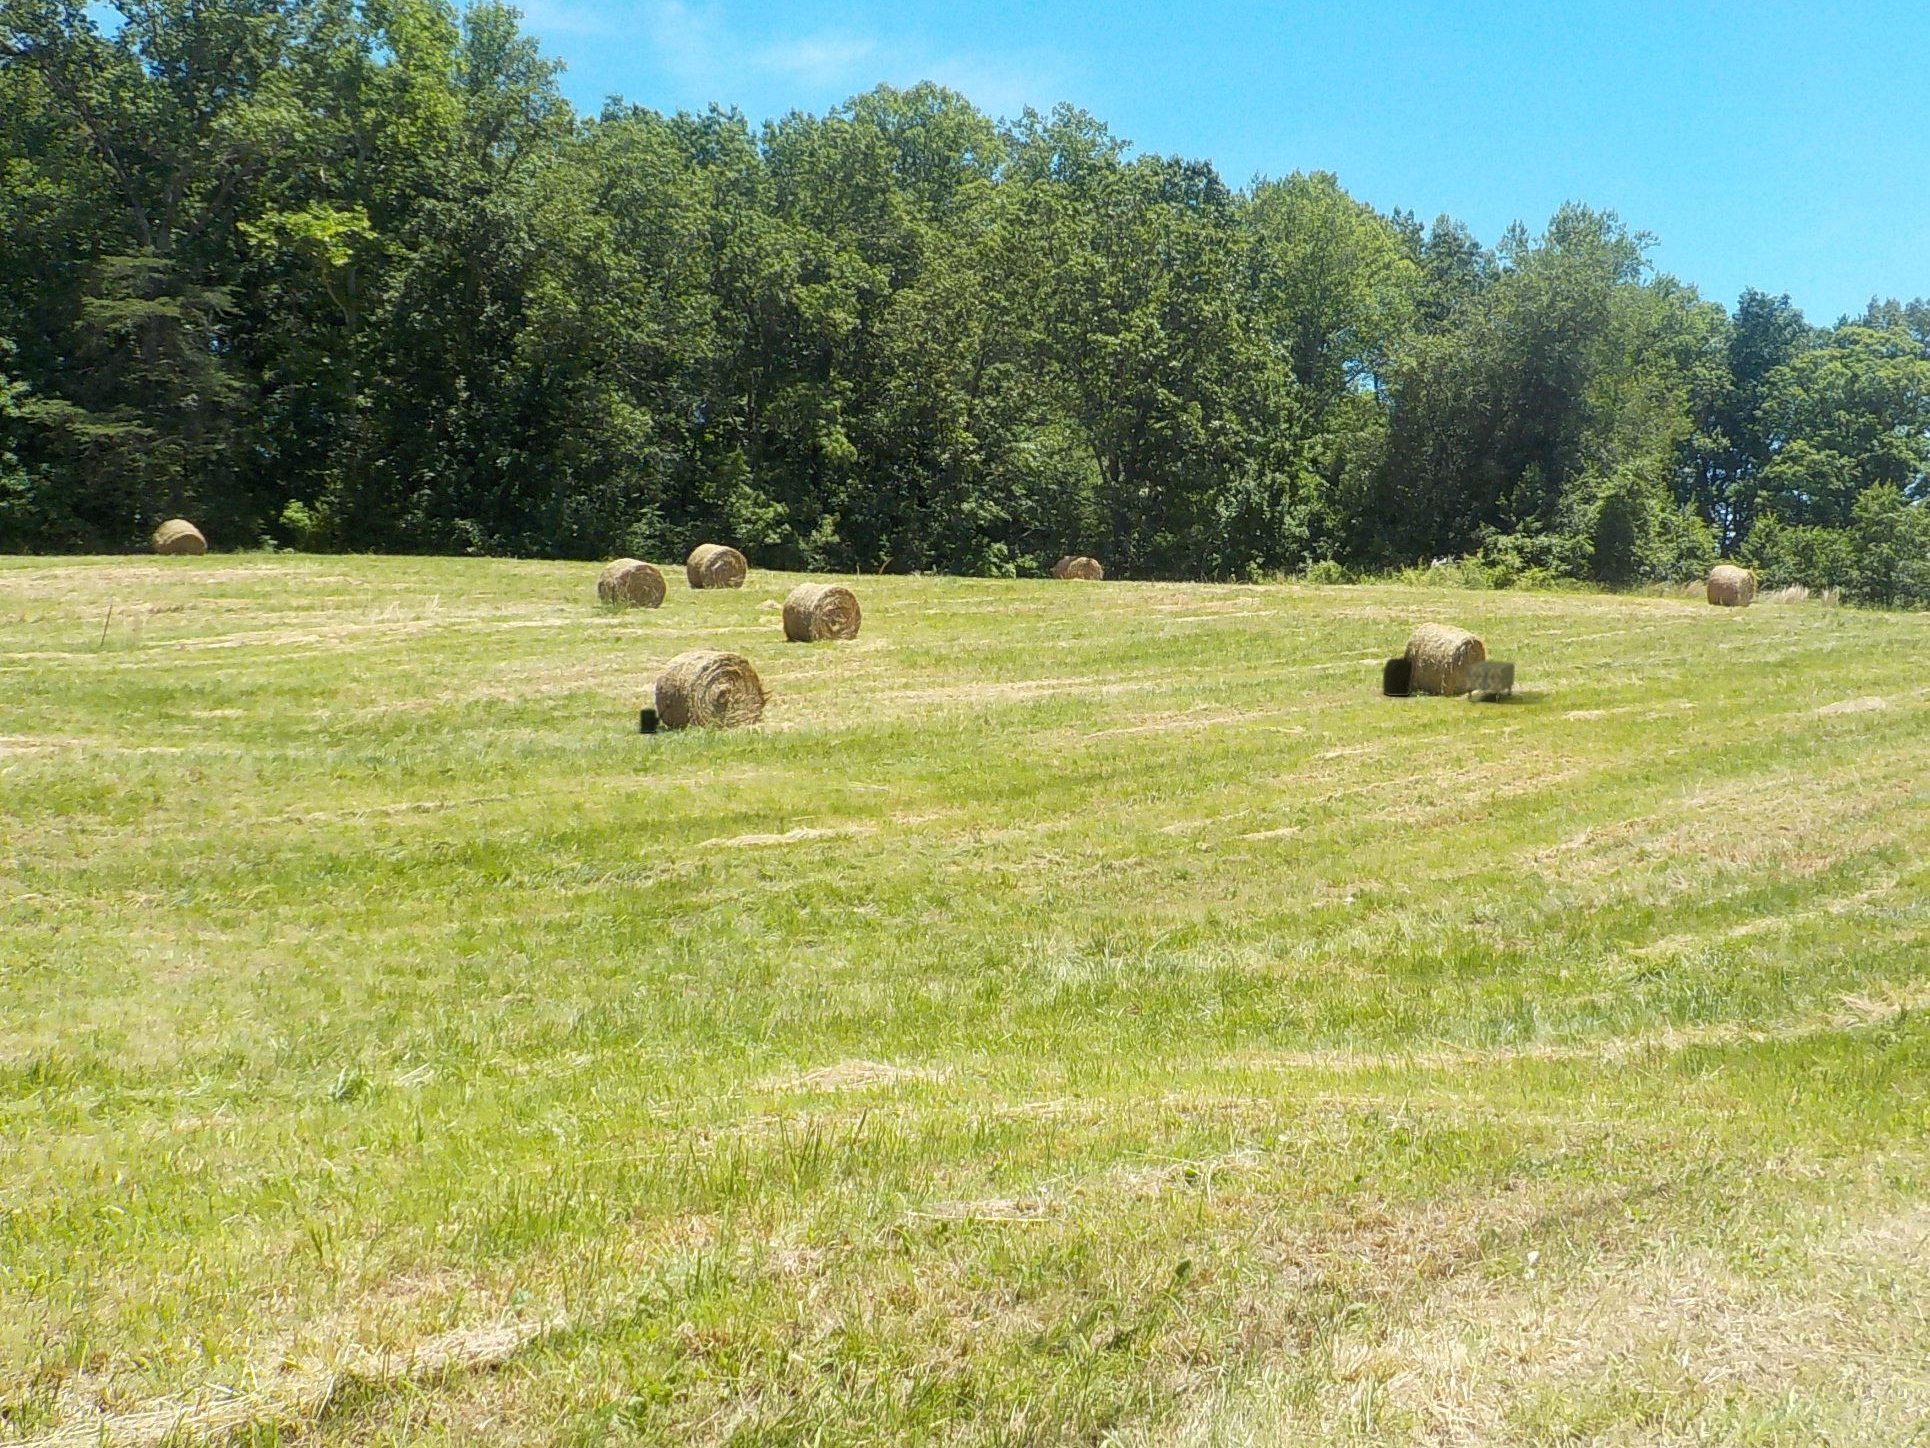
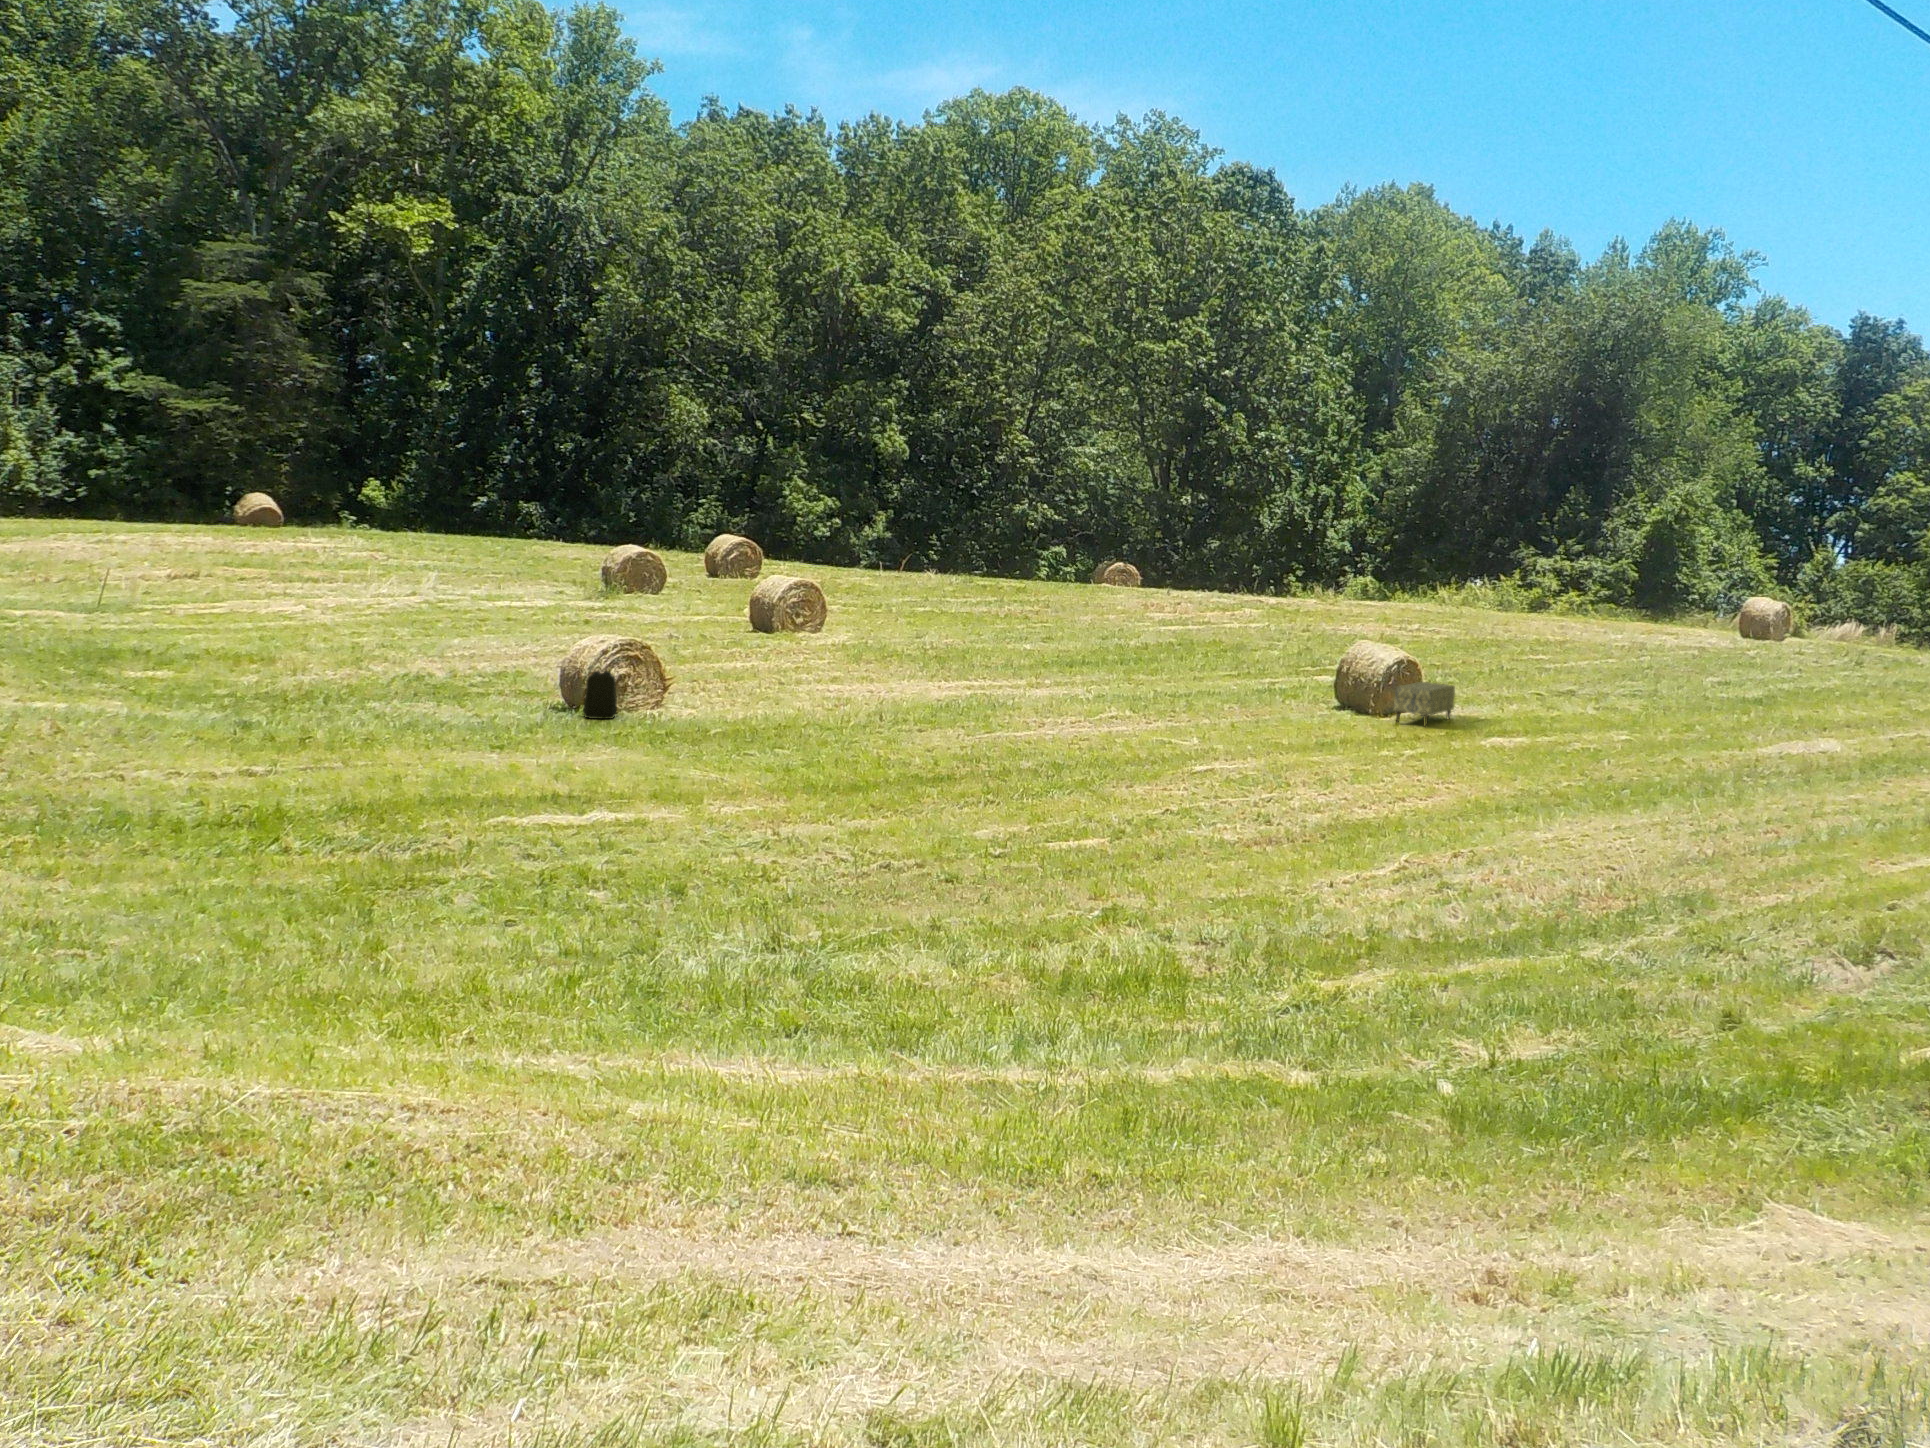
backpack: present [1383,656,1416,696] -> present [583,671,617,719]
watering can: present [639,705,669,733] -> none [533,685,570,712]

